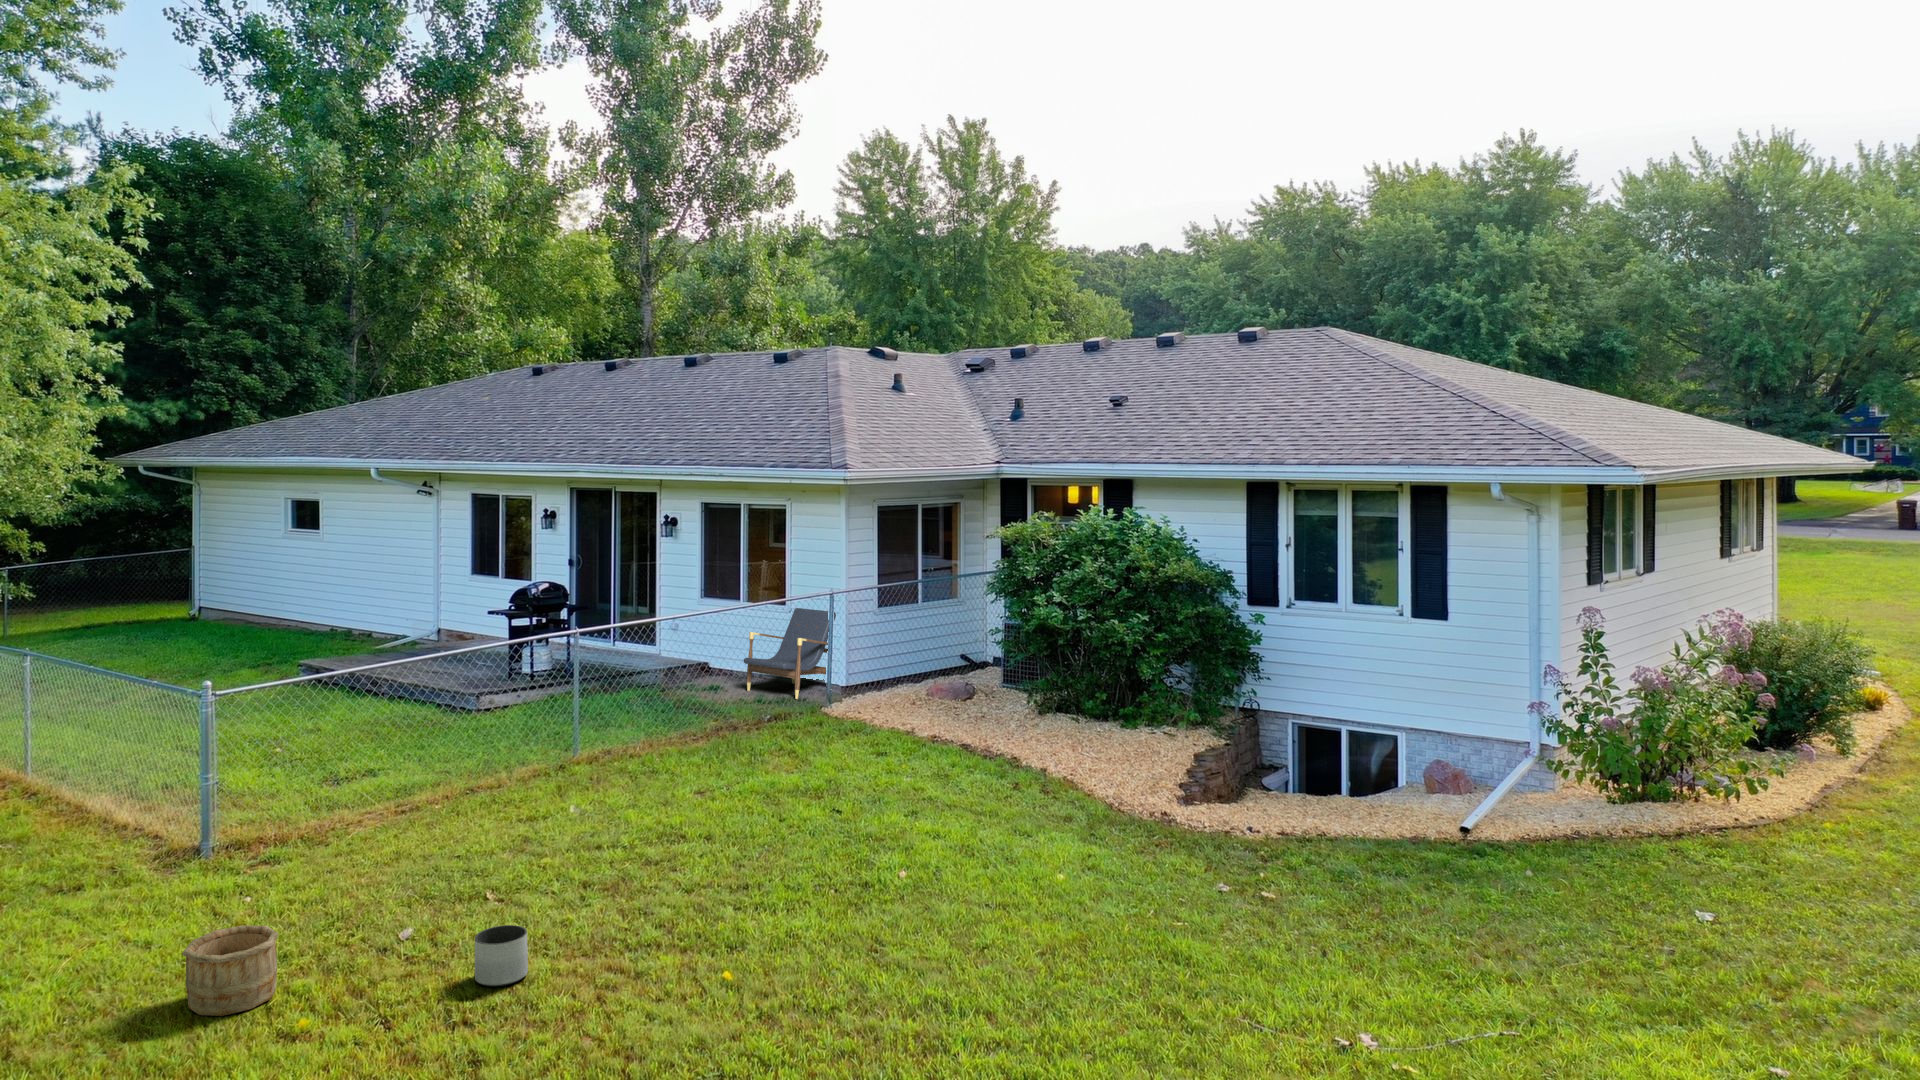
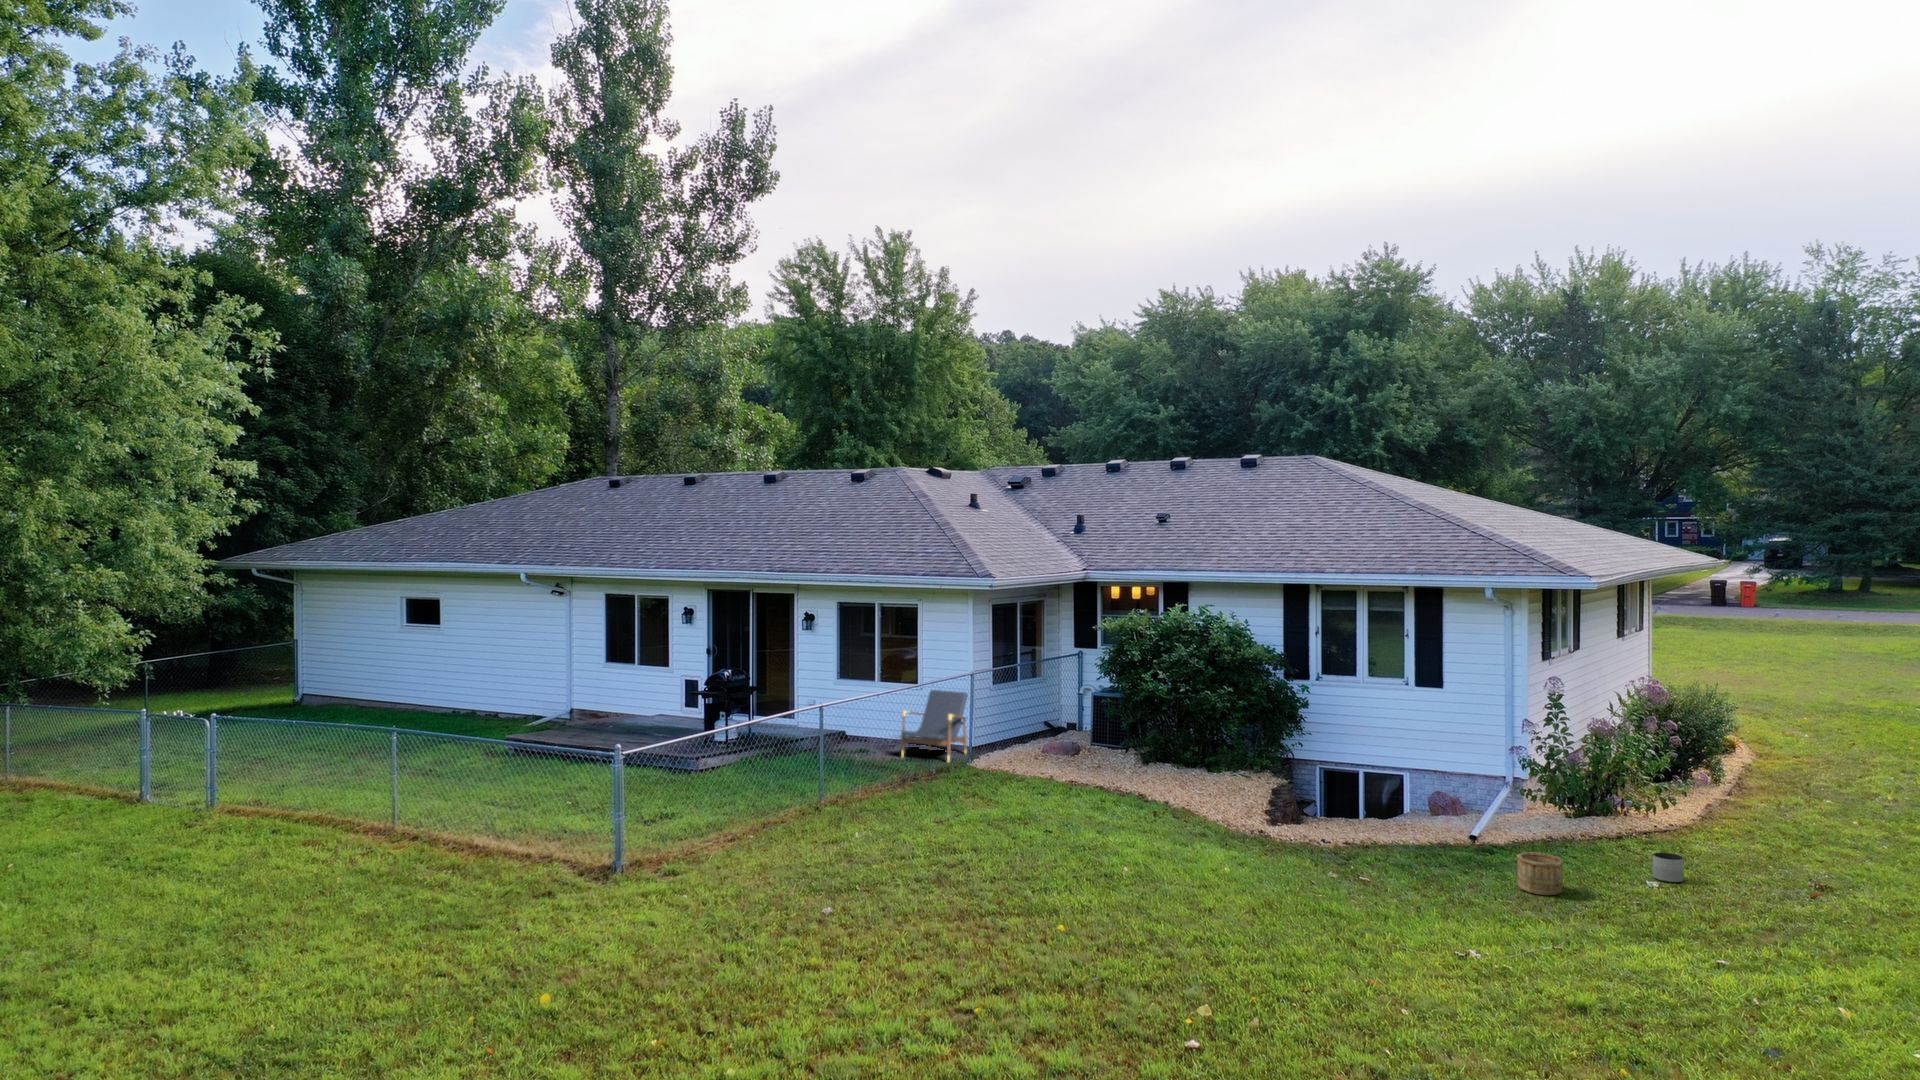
planter: present [475,925,528,987] -> present [1653,853,1684,883]
wooden bucket: present [182,926,278,1016] -> present [1517,852,1564,895]

